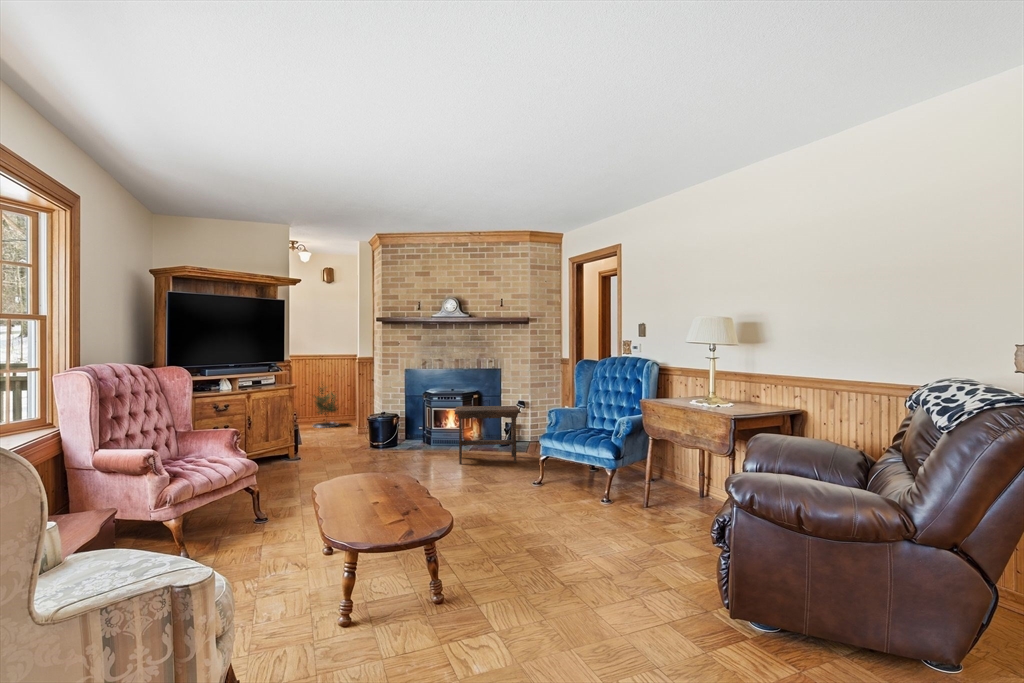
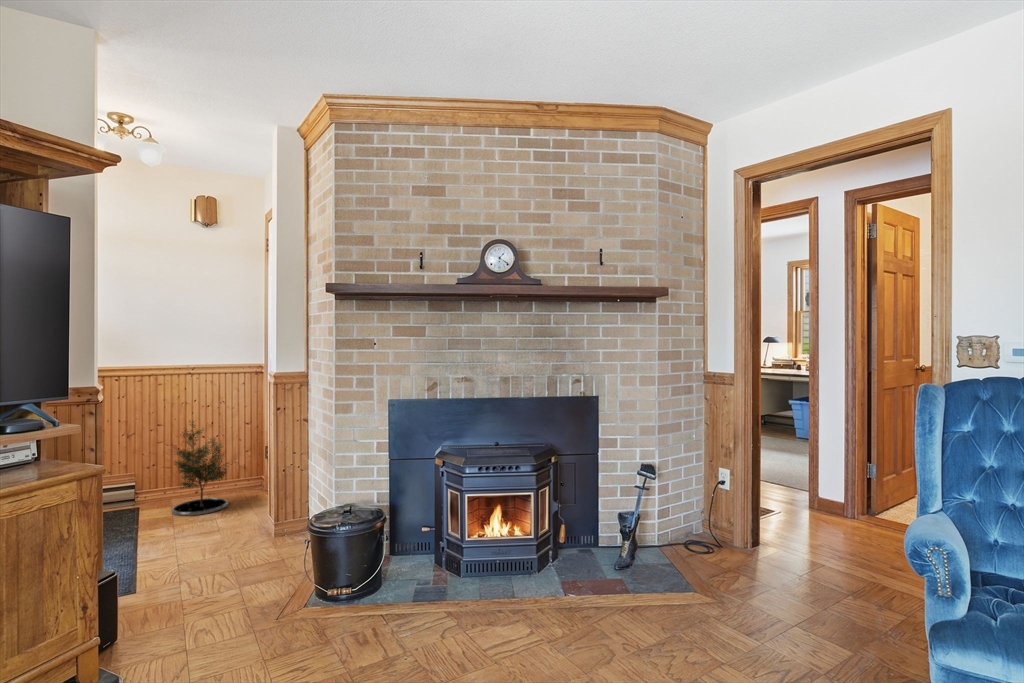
footstool: present [455,406,521,464] -> none [543,488,725,662]

